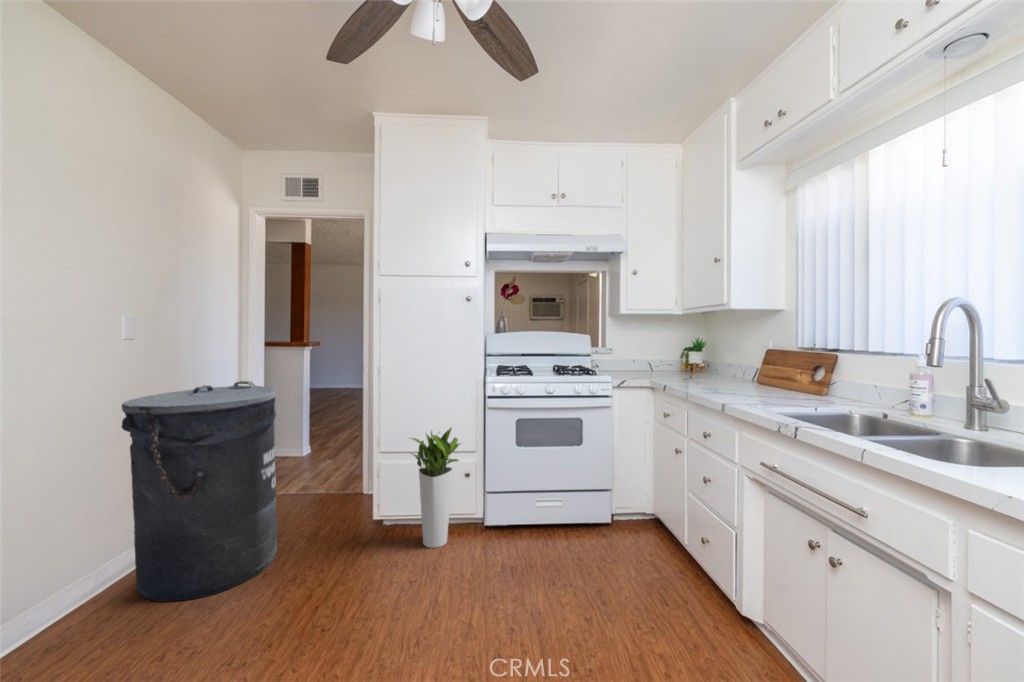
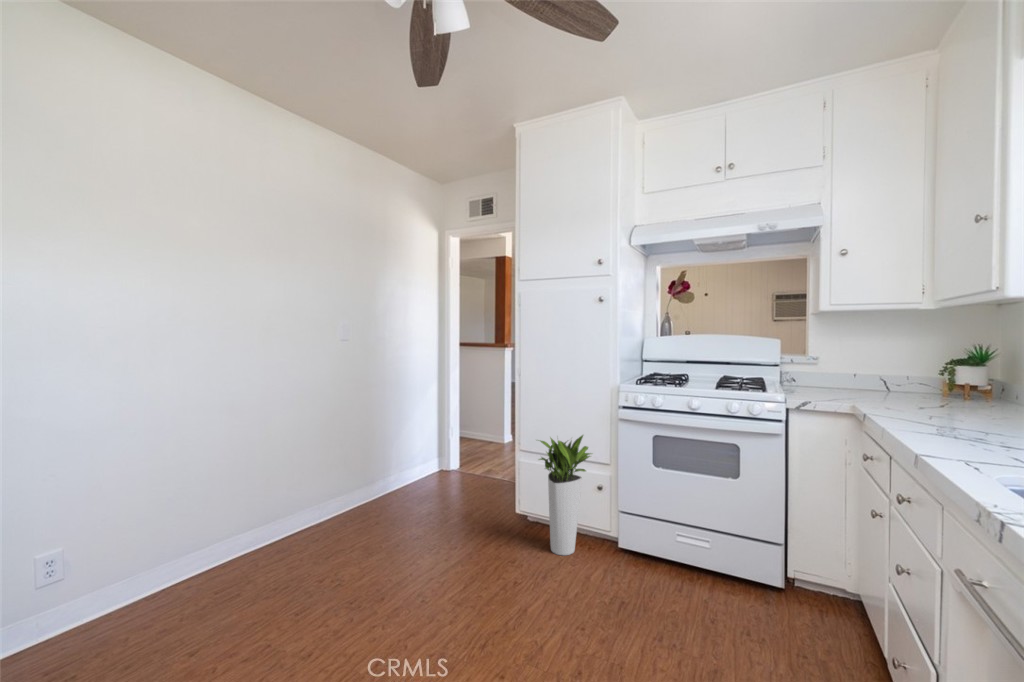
trash can: present [122,381,277,602] -> none [337,376,439,542]

